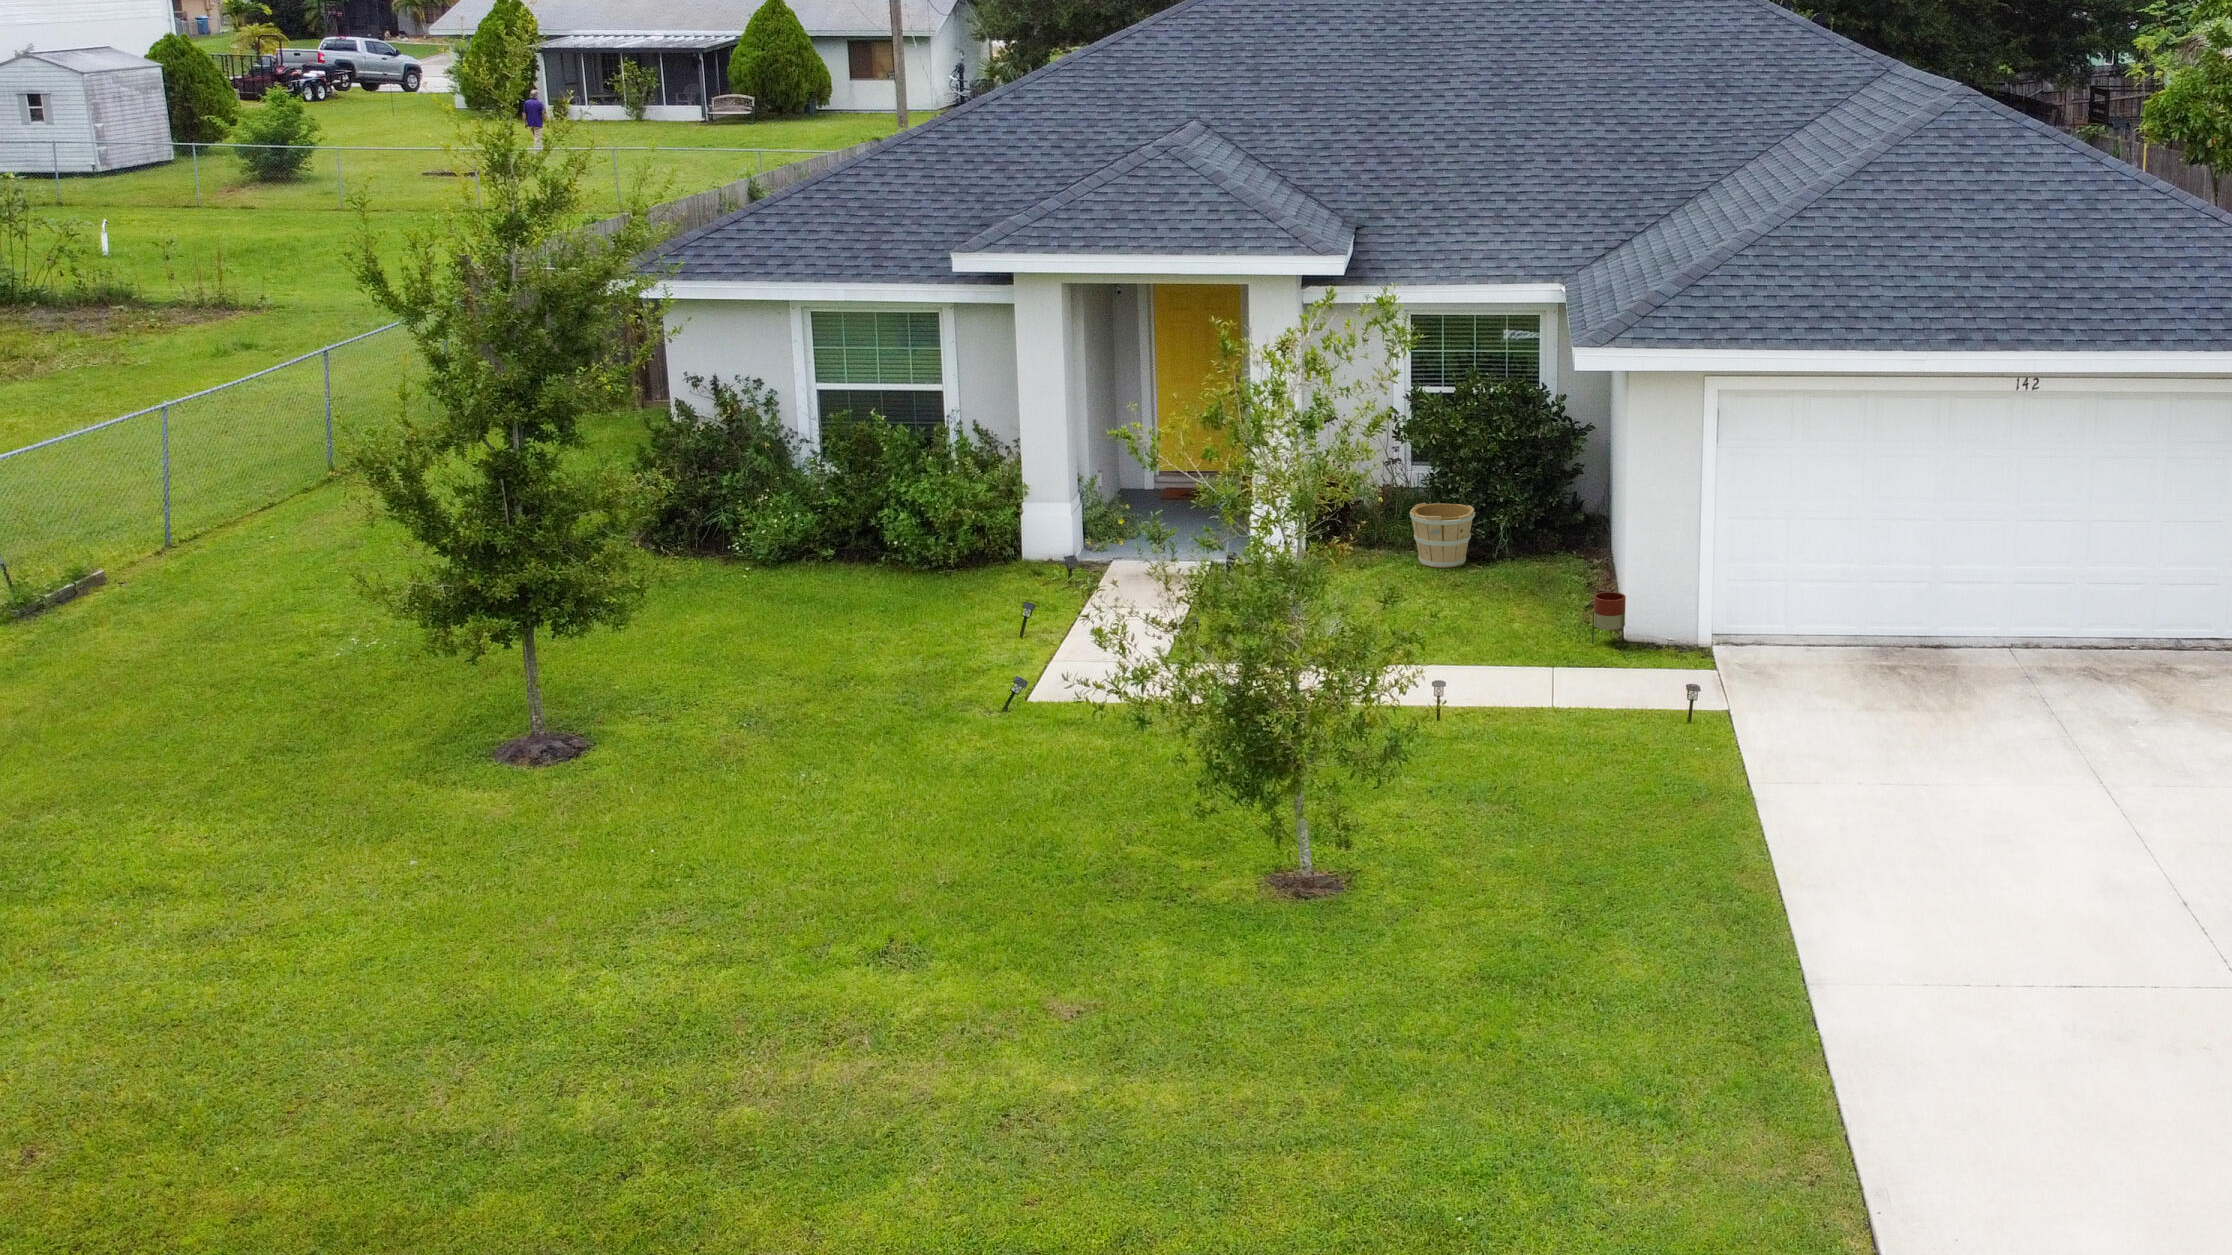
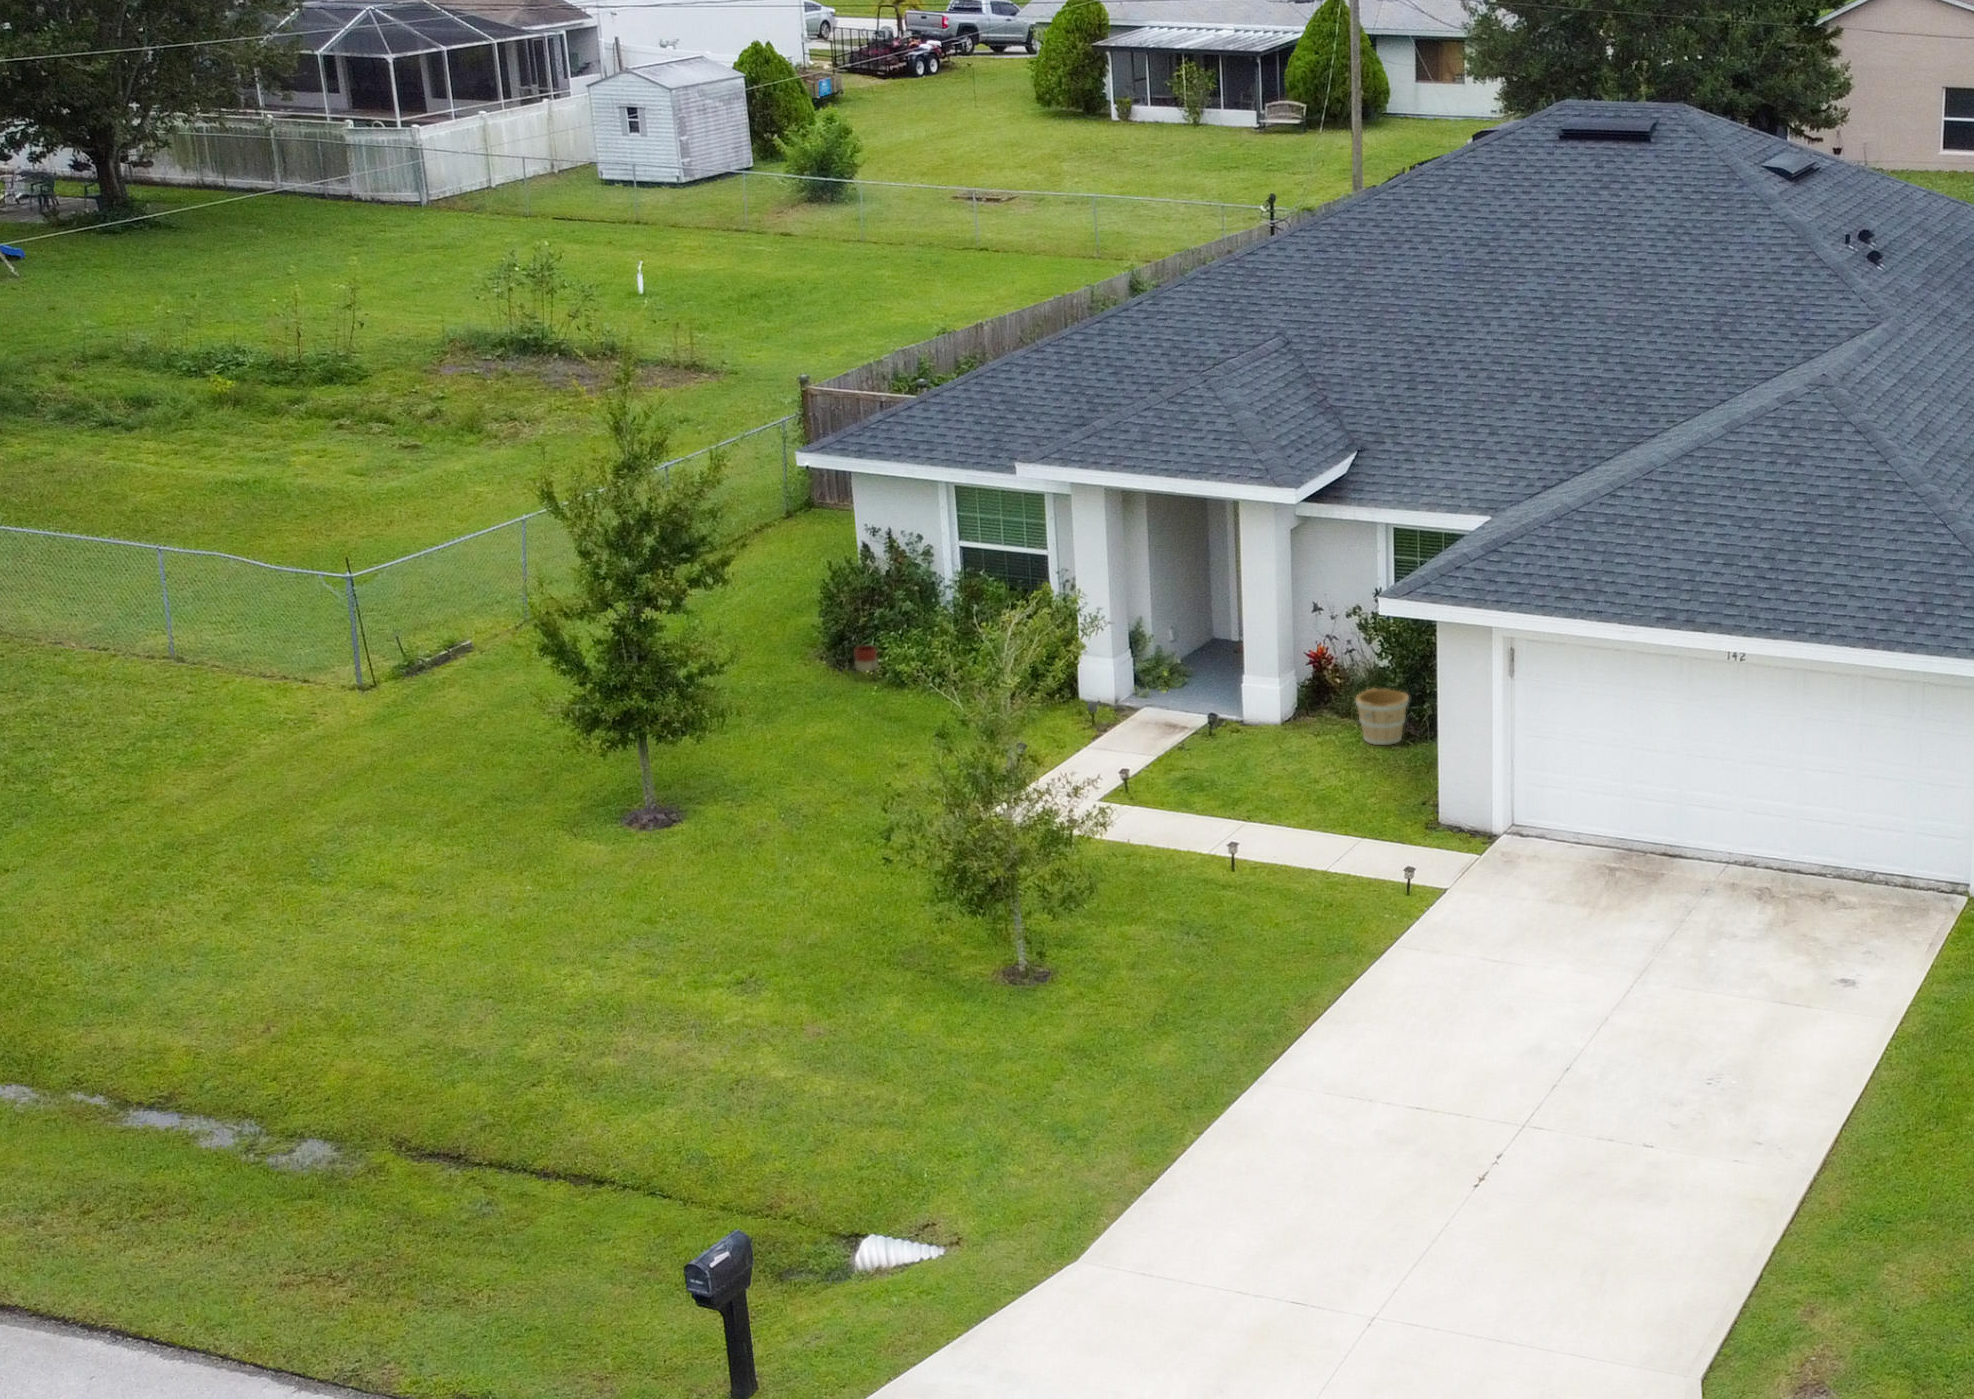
planter: present [1592,592,1626,645] -> present [854,645,877,672]

